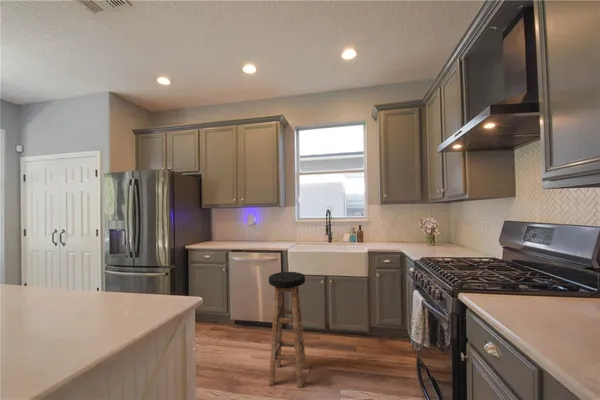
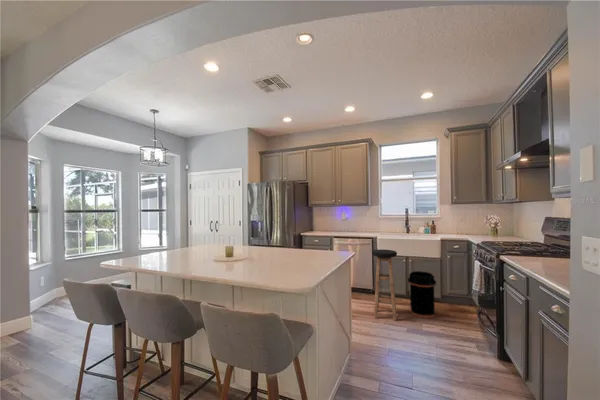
trash can: none [323,300,361,374] -> present [408,271,436,318]

